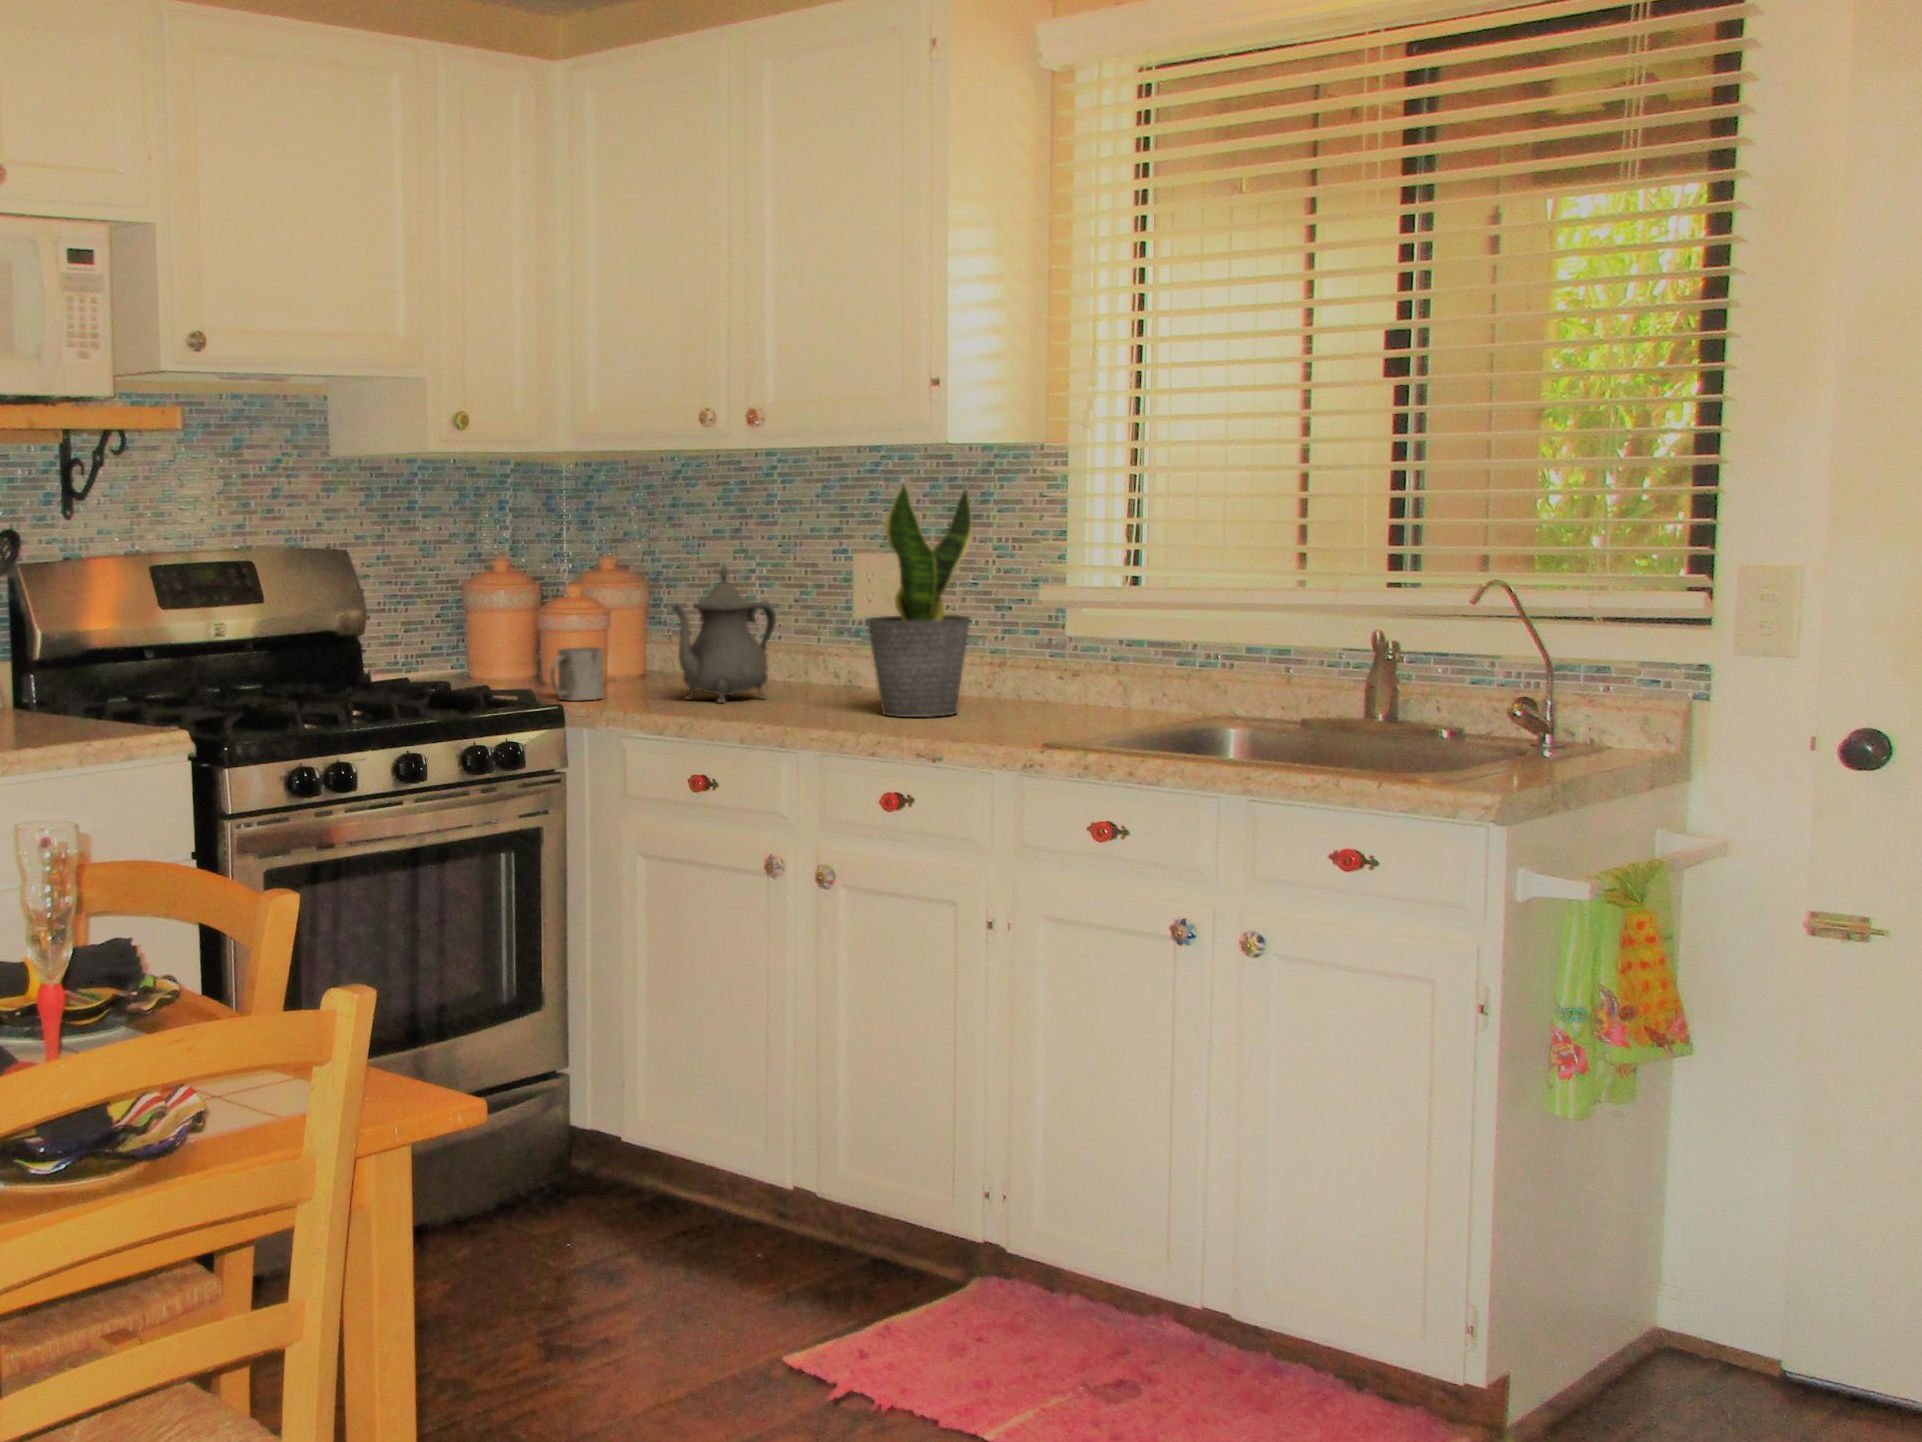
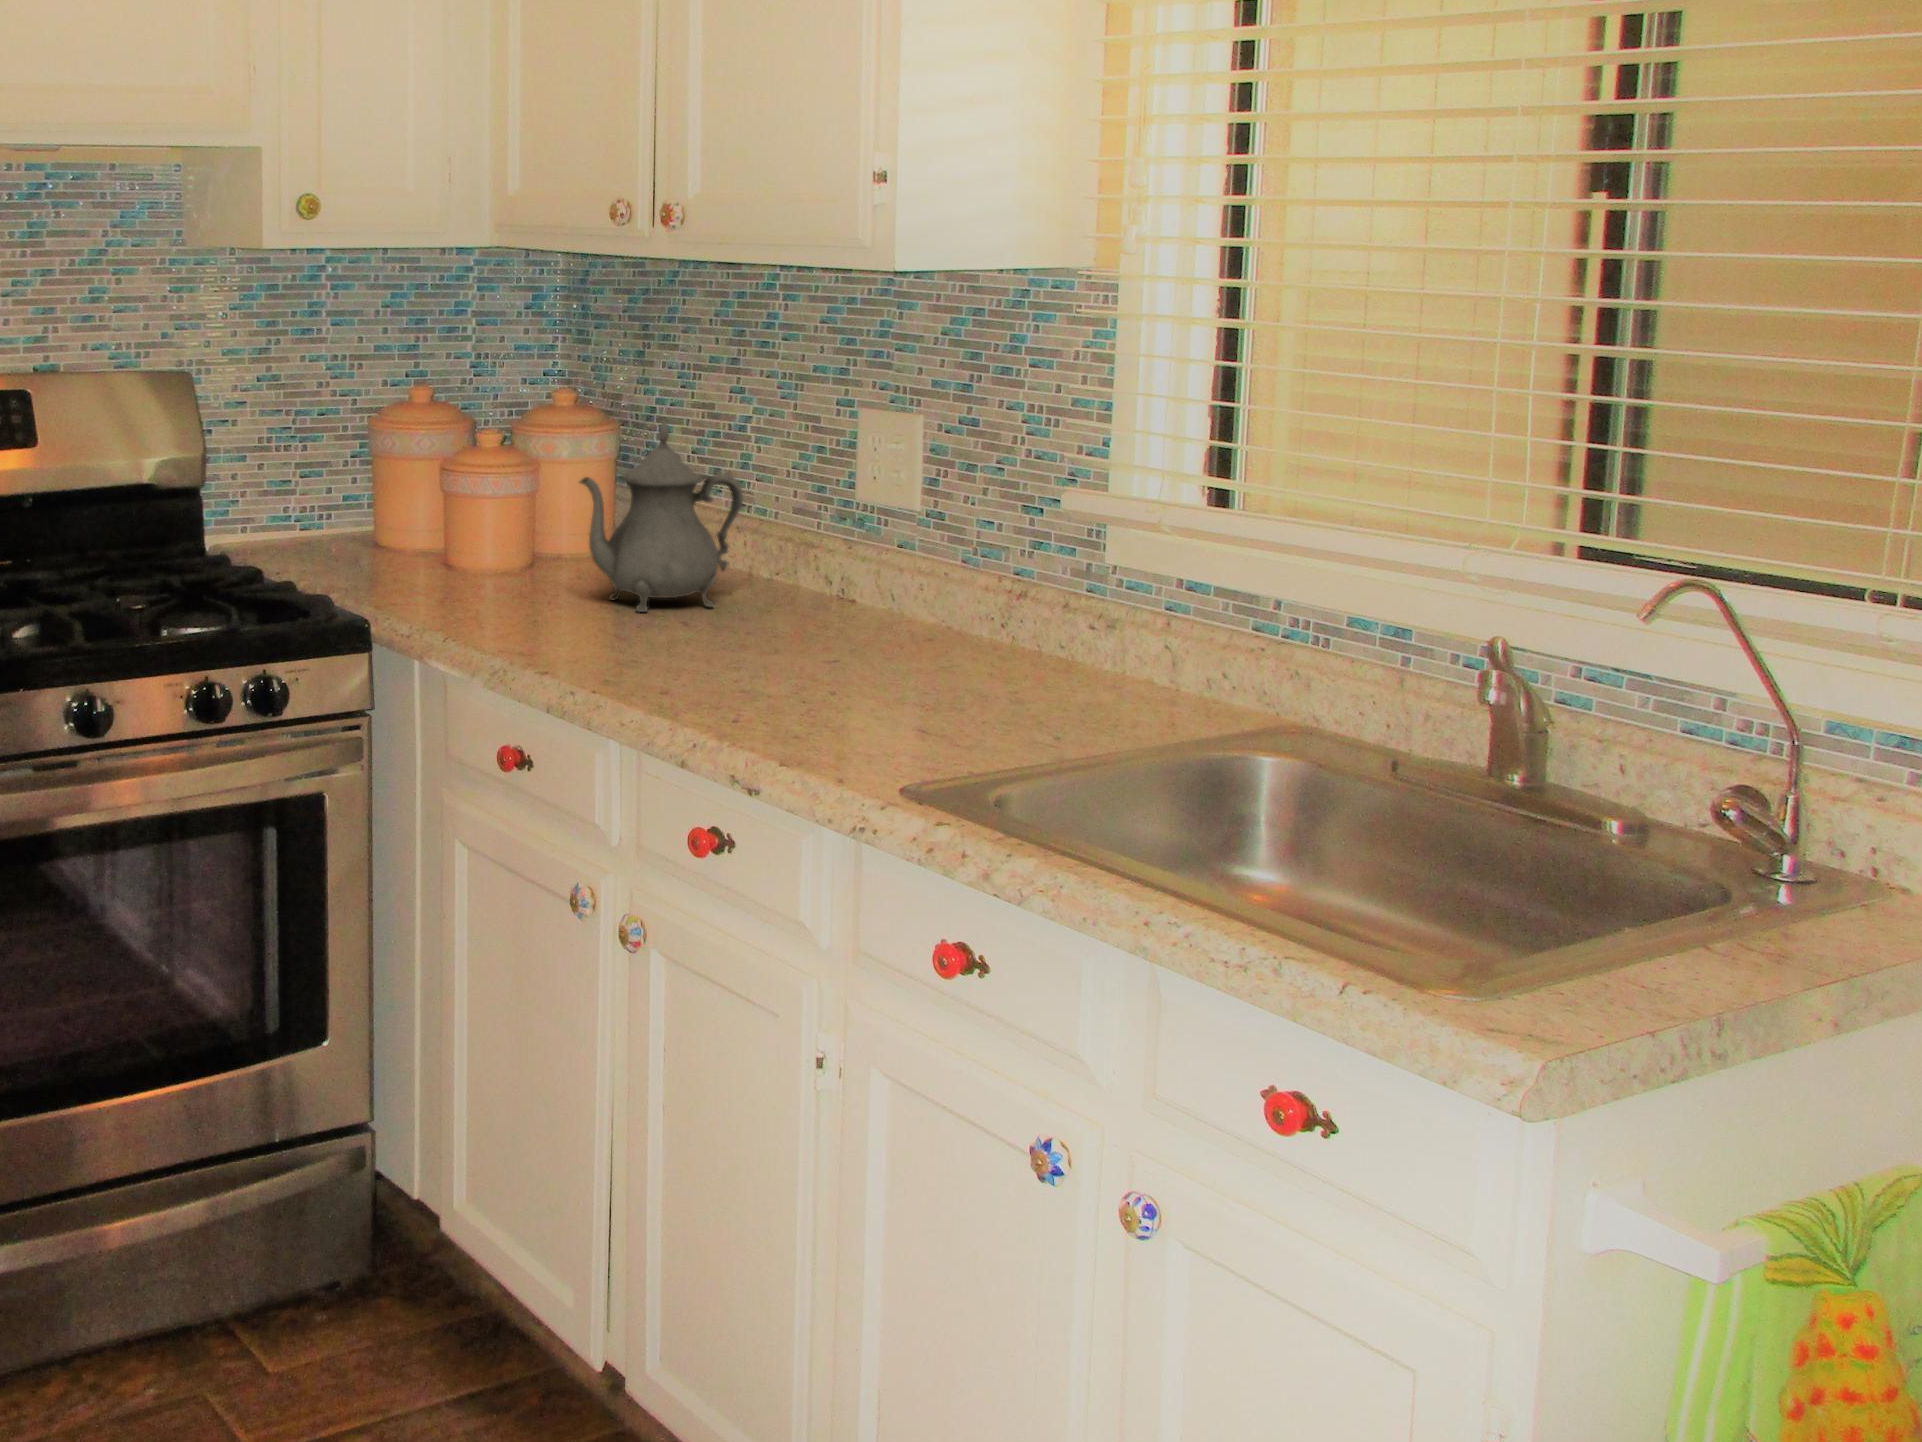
potted plant: present [866,483,971,717] -> none [793,329,949,674]
mug: present [550,647,603,701] -> none [435,518,514,591]

